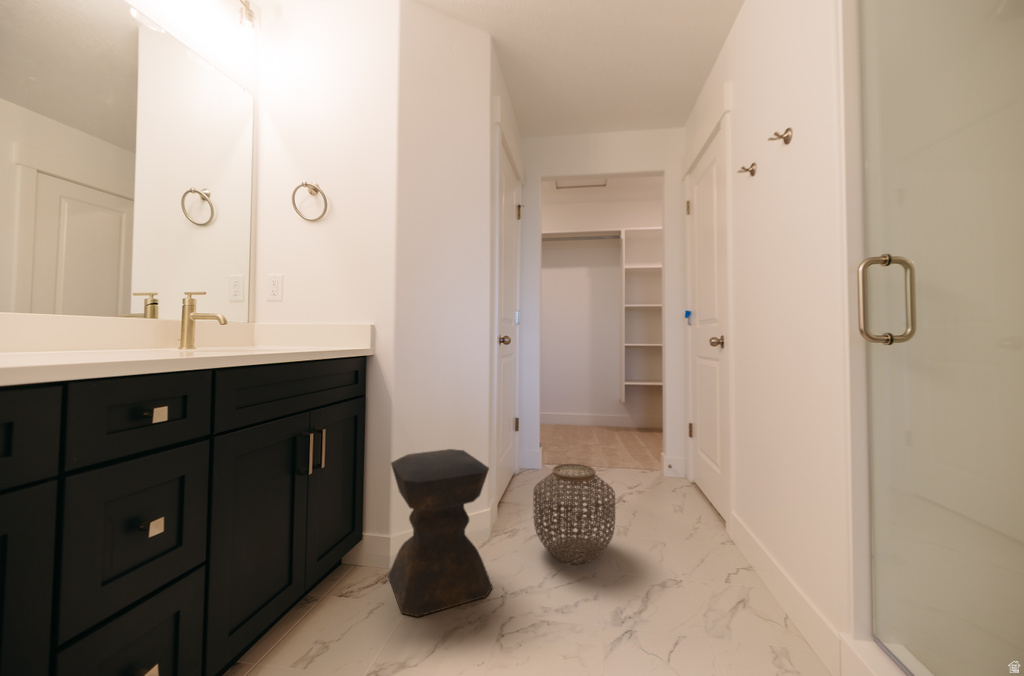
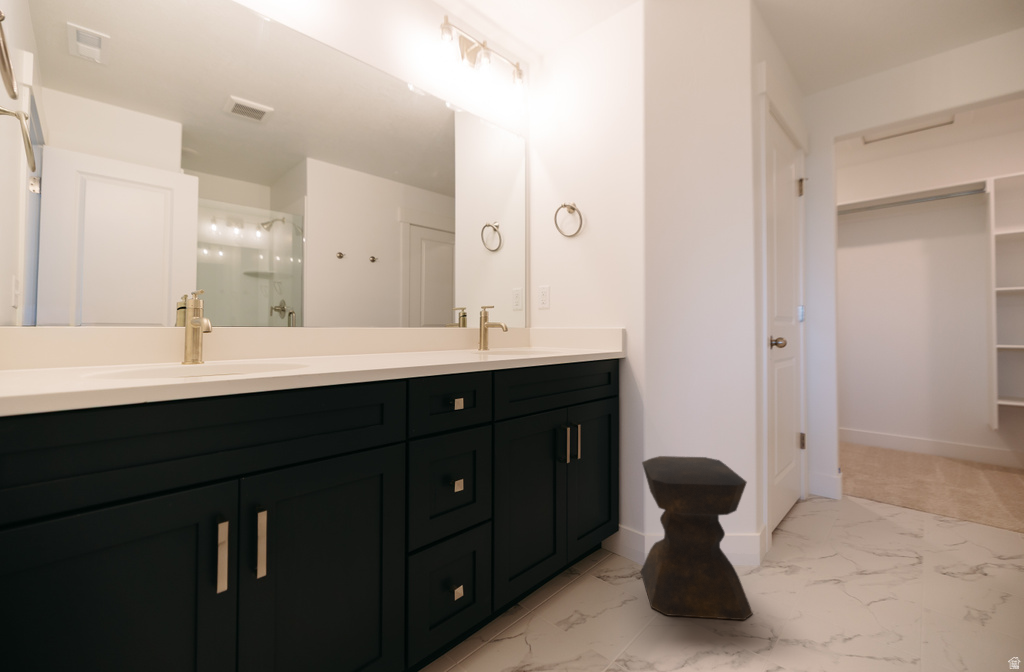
woven basket: present [533,464,615,564] -> none [810,495,939,624]

